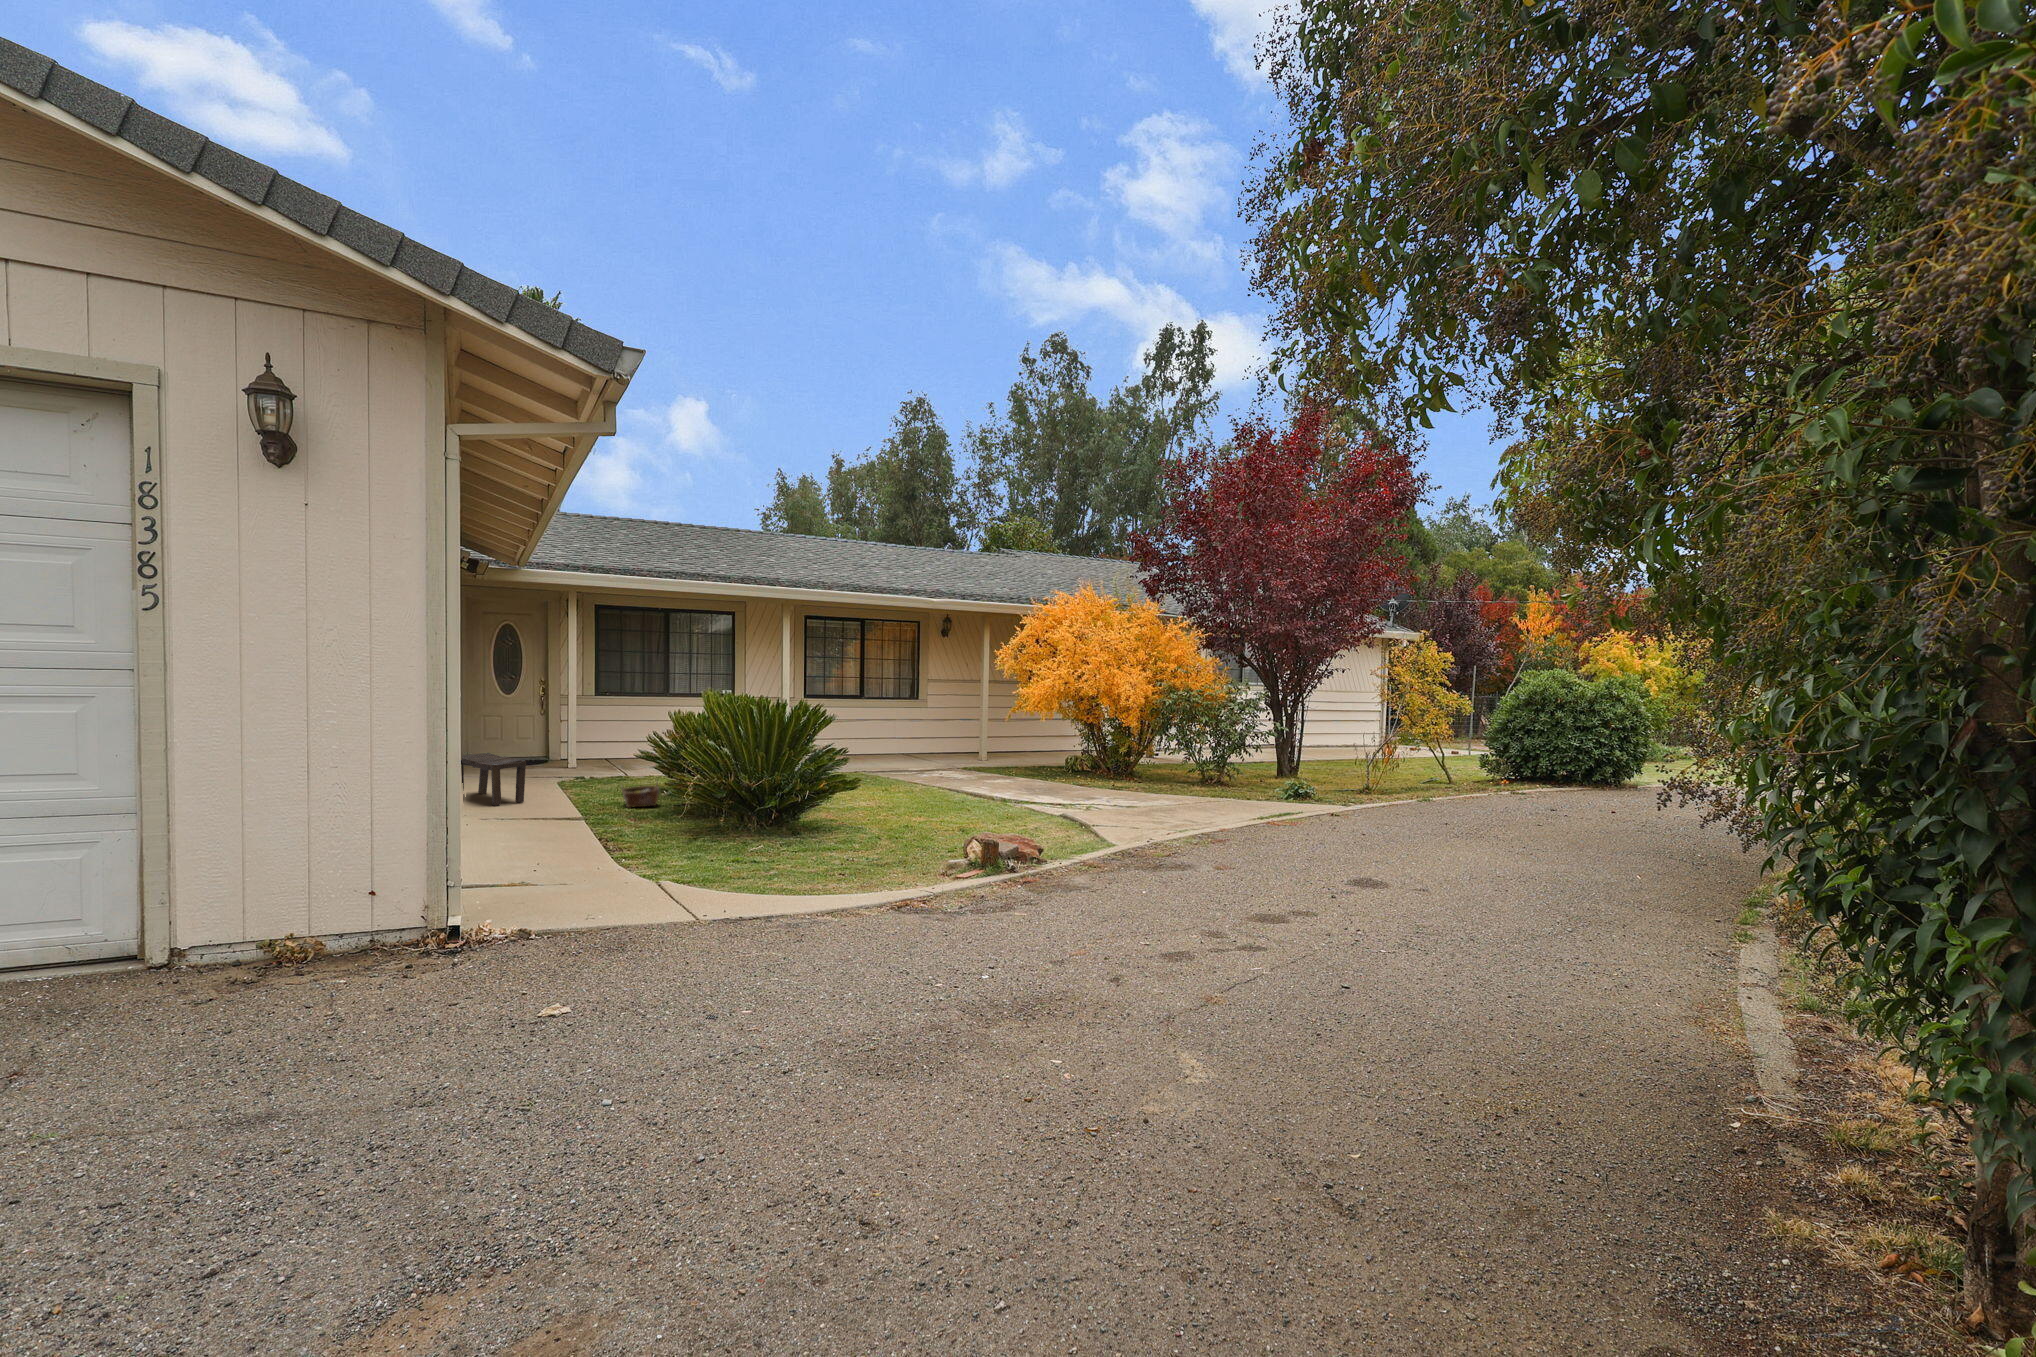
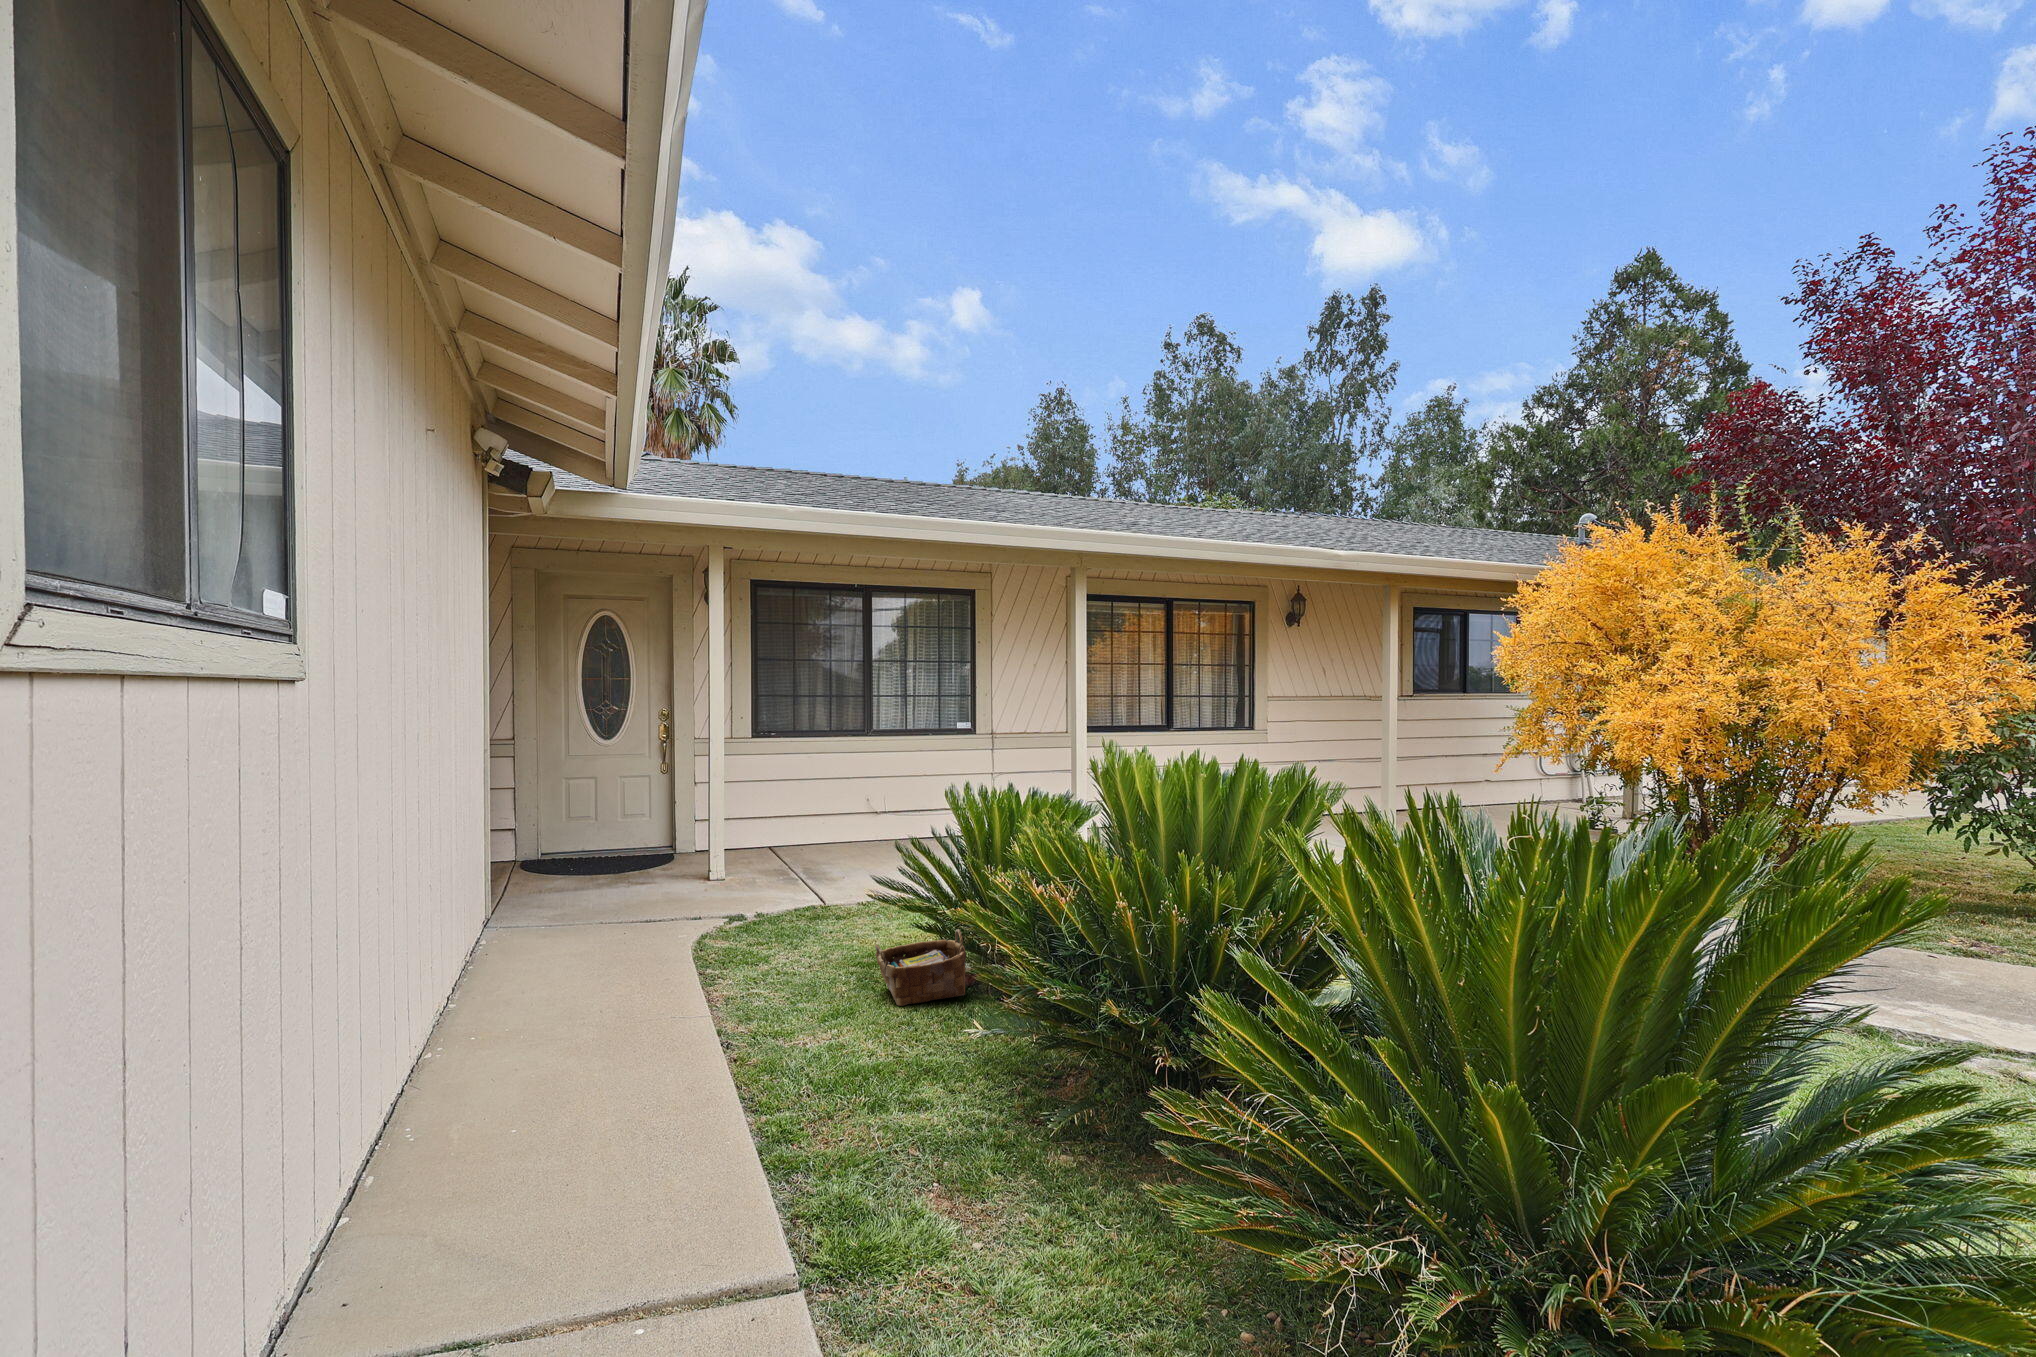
bench: present [462,753,526,806] -> none [467,873,645,1024]

